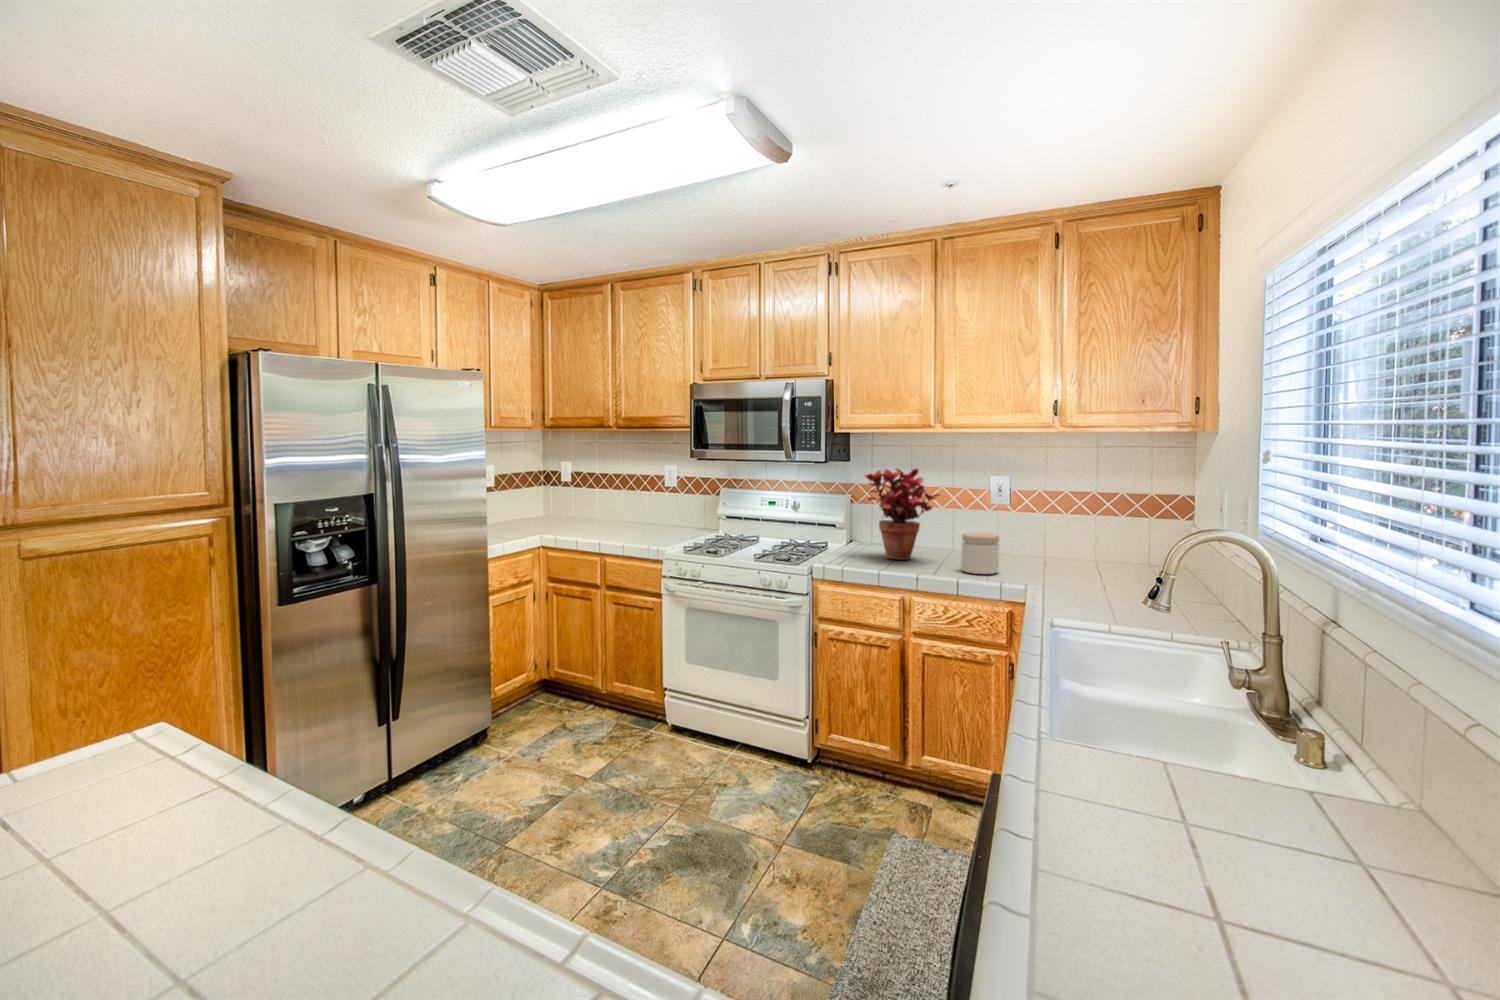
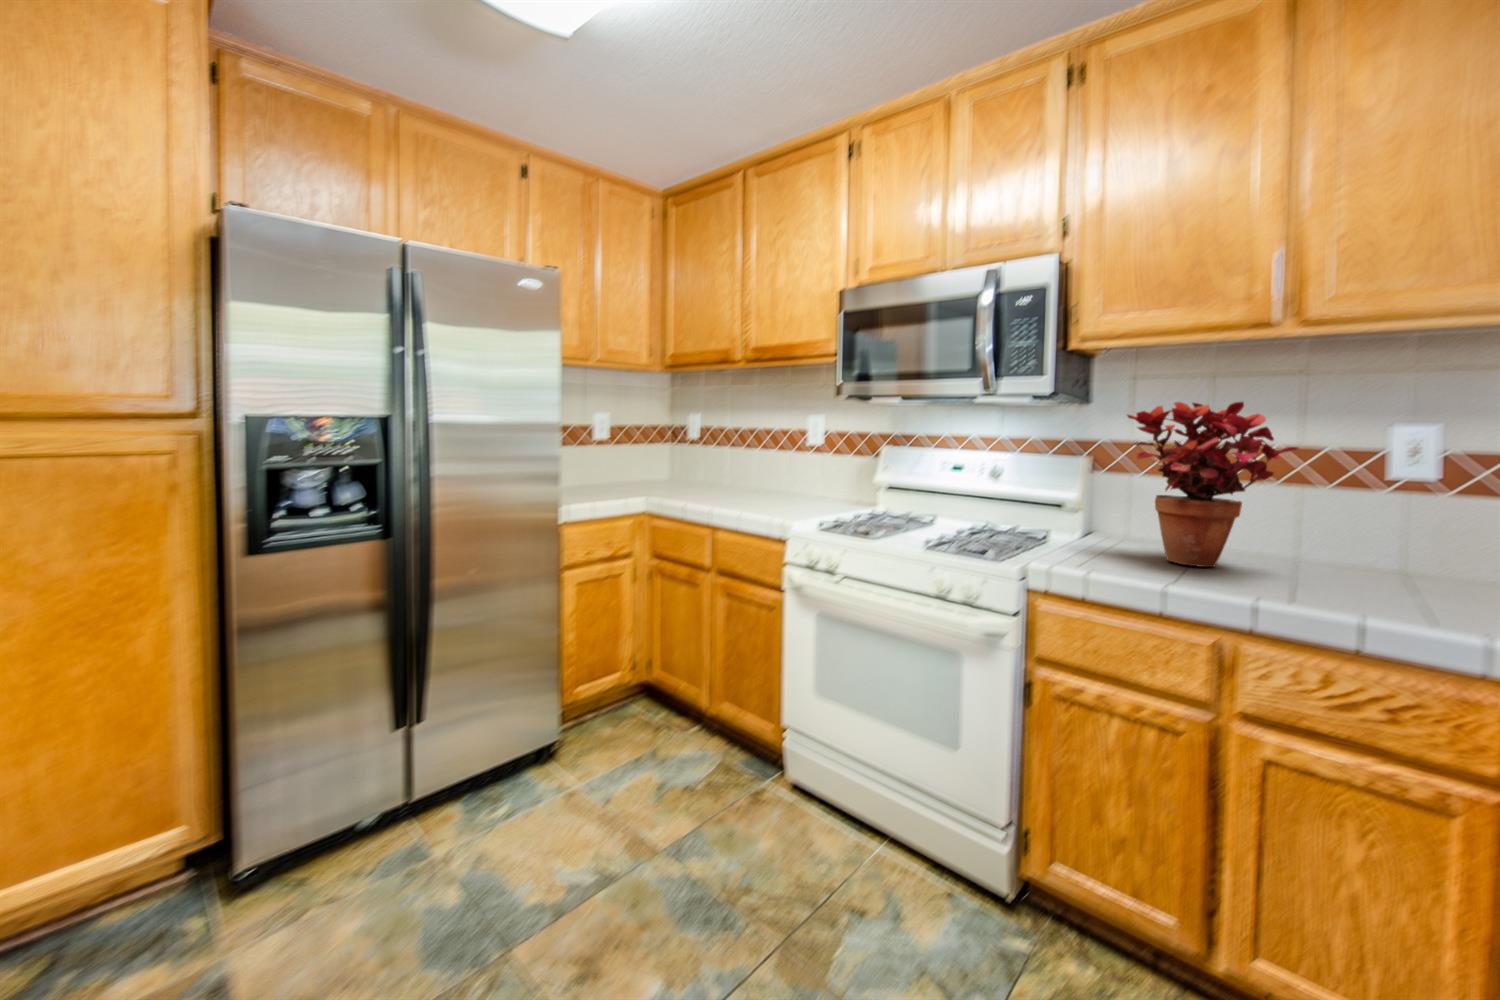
jar: present [961,533,999,574] -> none [1354,523,1465,612]

